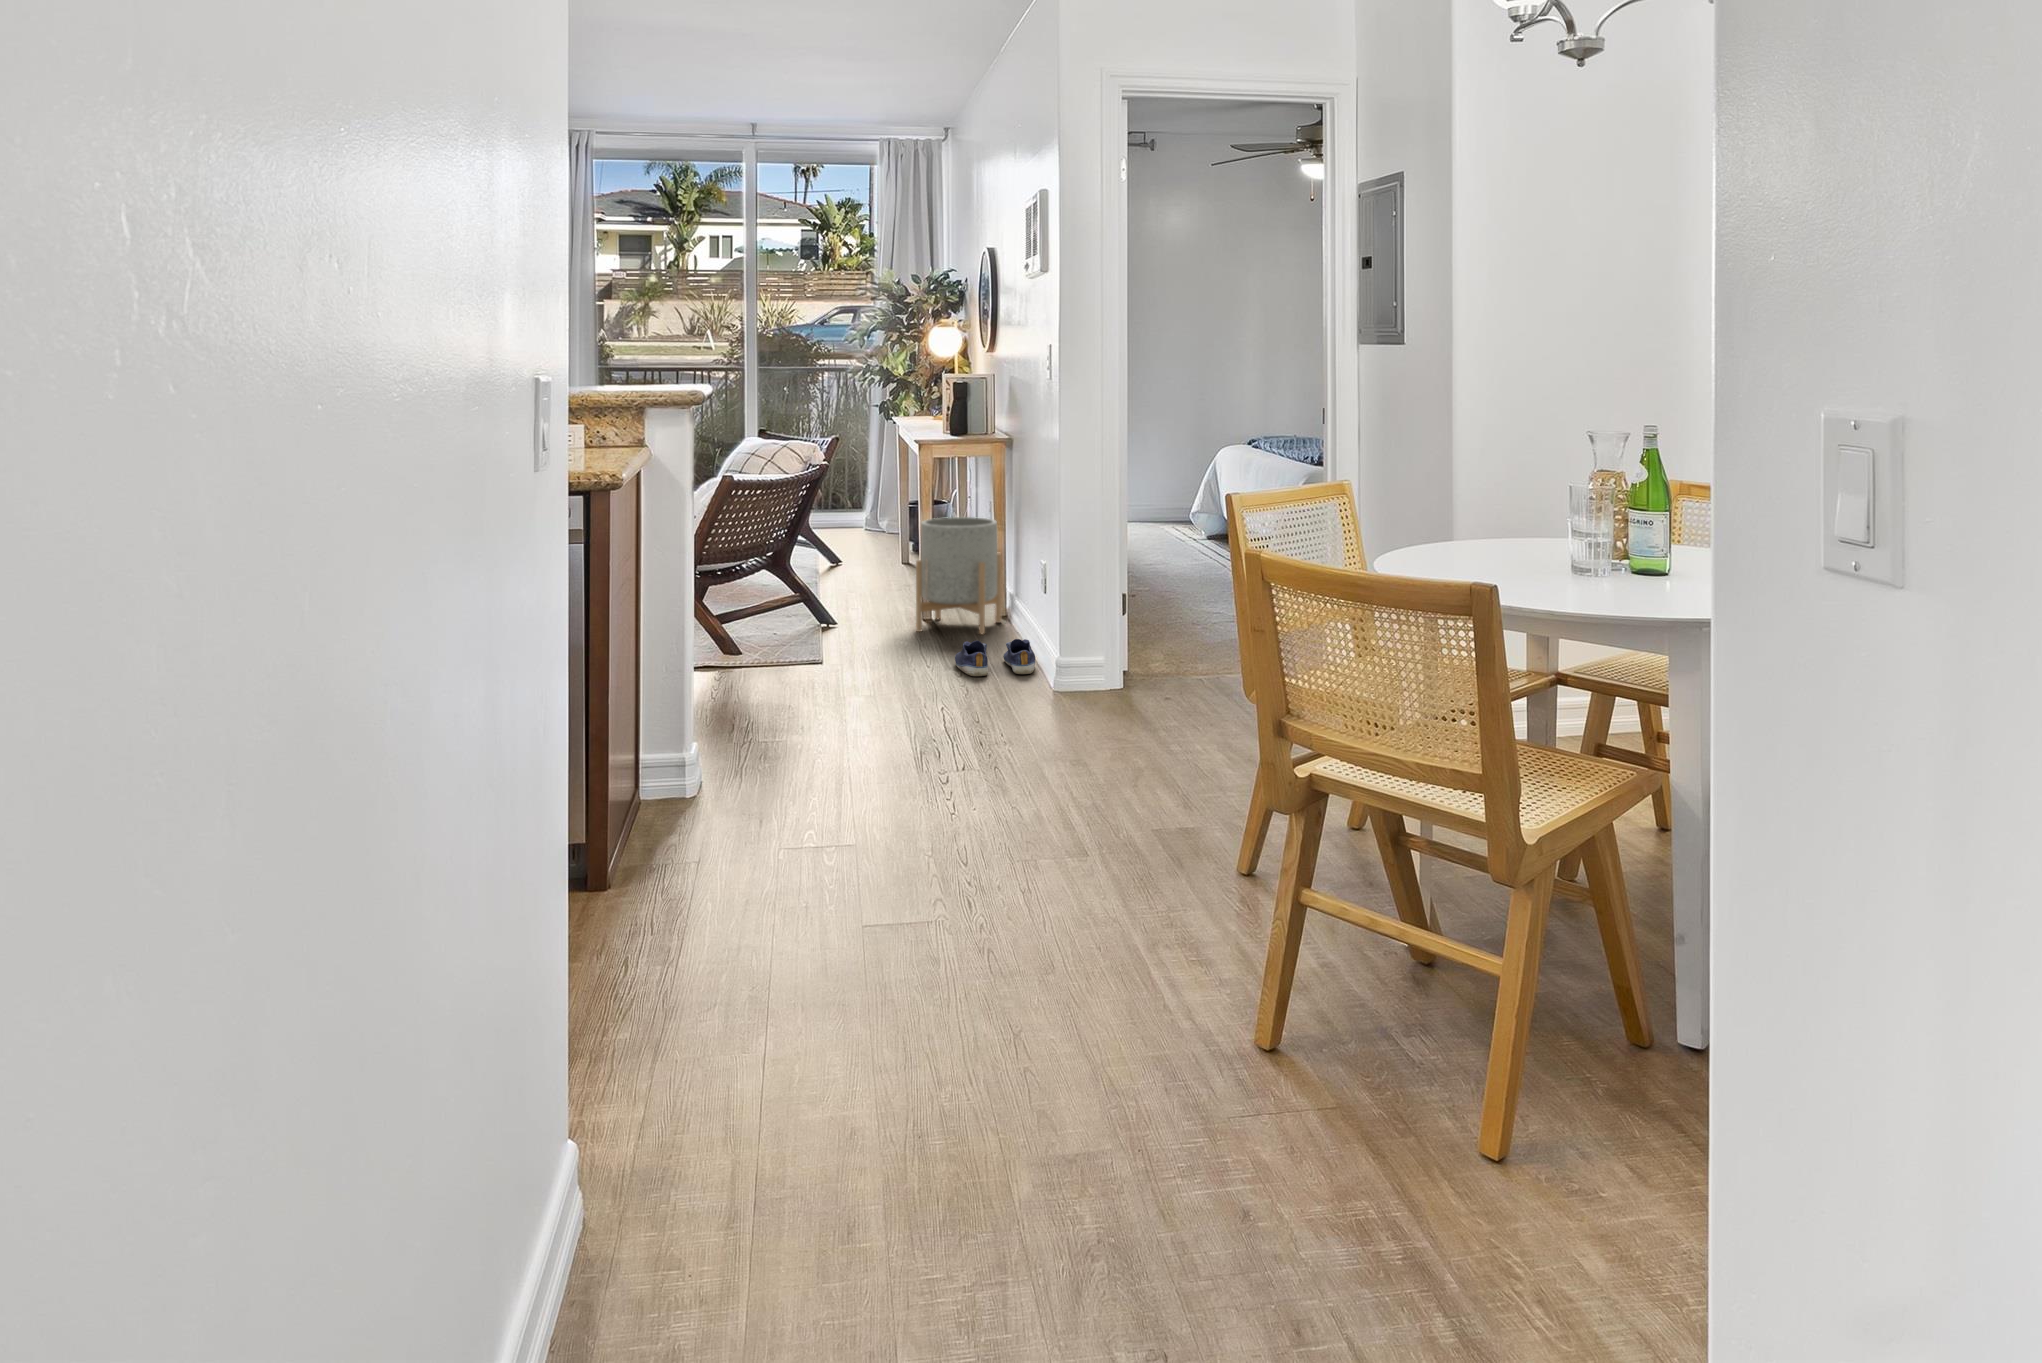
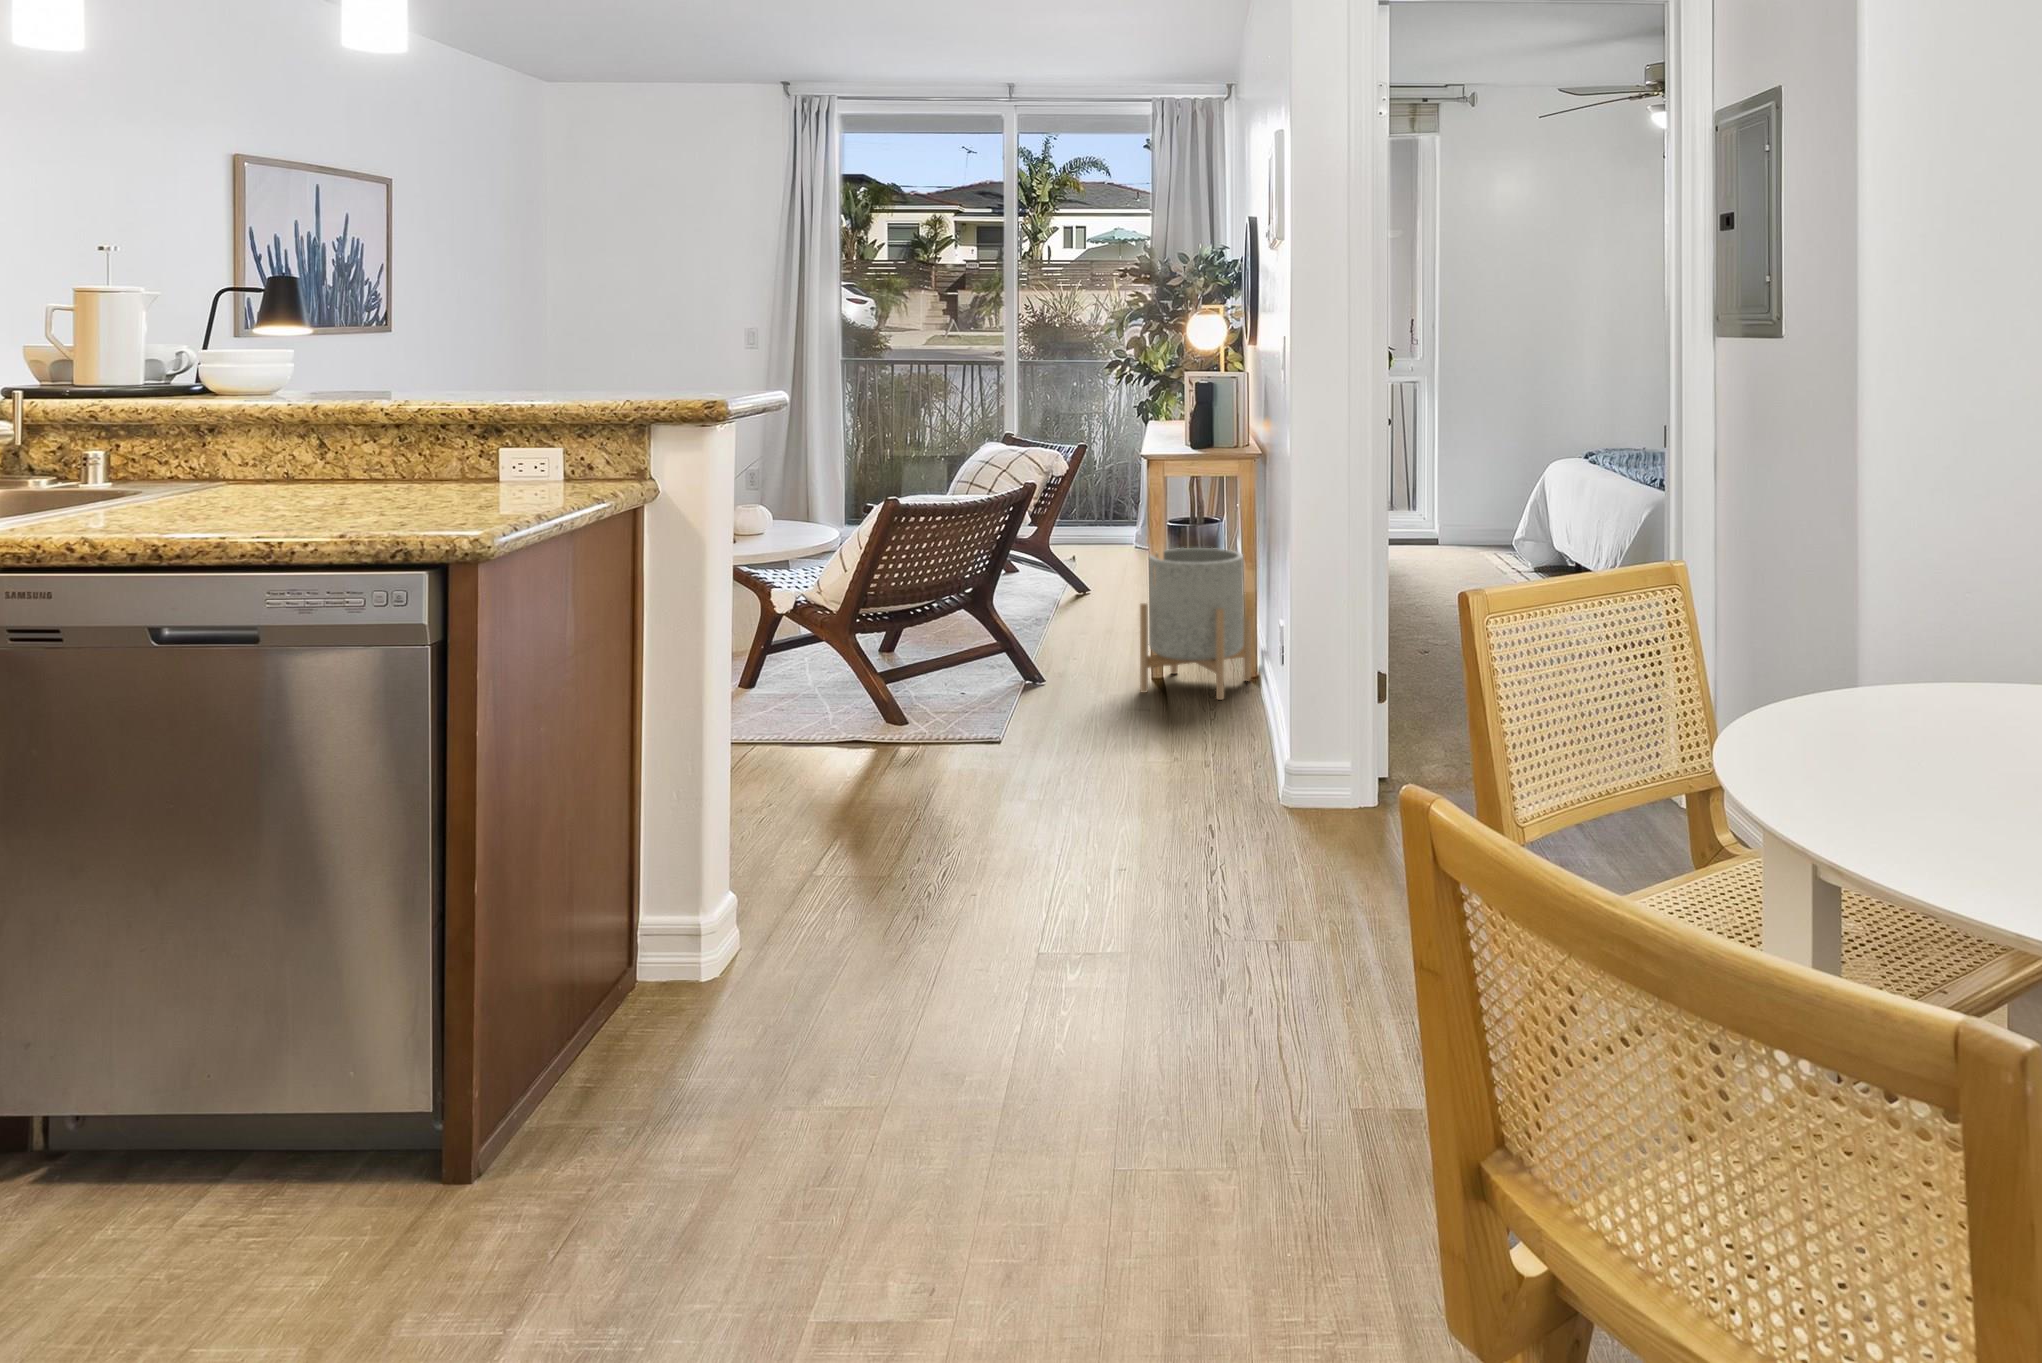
shoe: present [955,639,1035,676] -> none [1167,721,1270,771]

